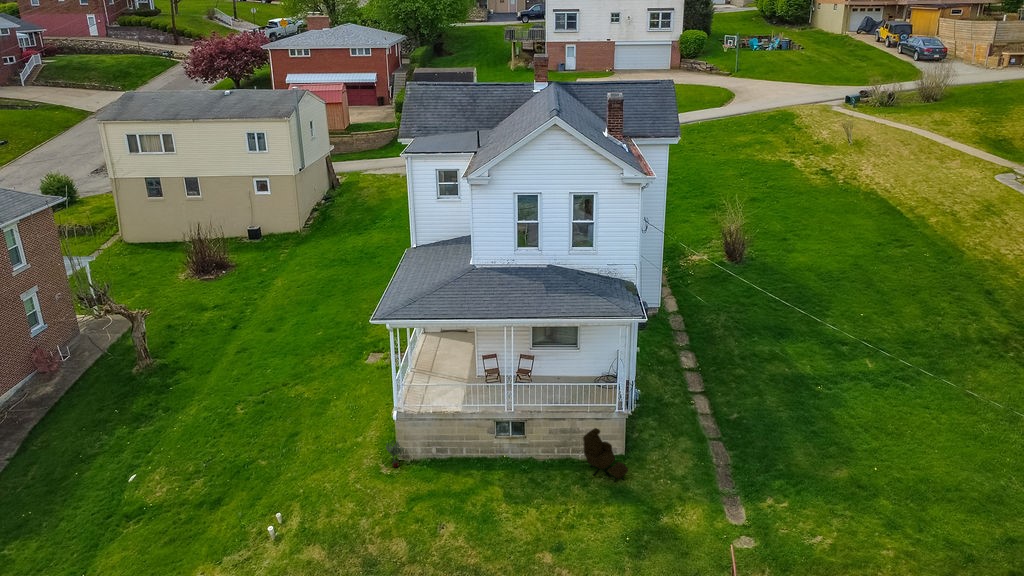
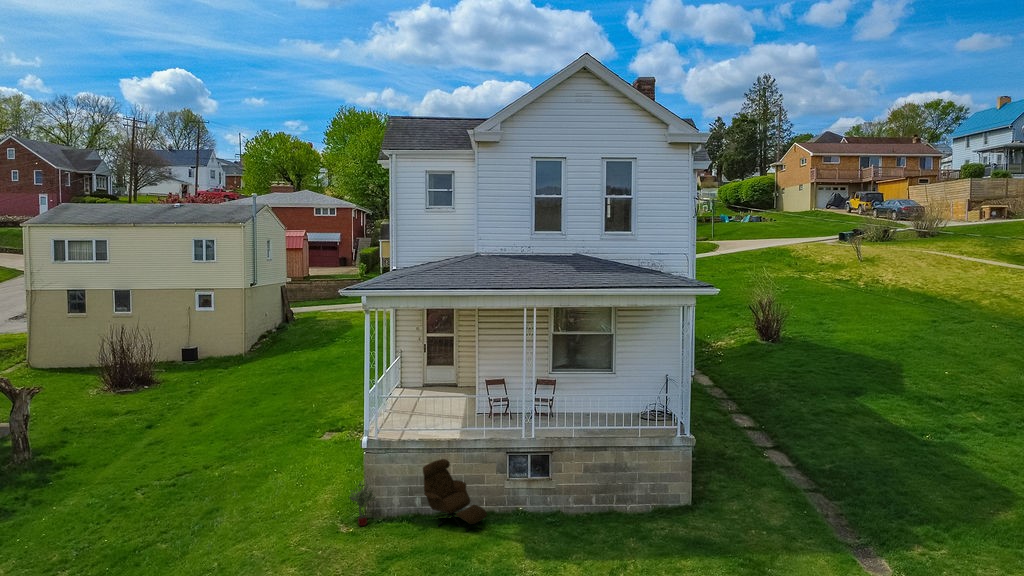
lounge chair: present [583,428,628,481] -> present [423,459,487,531]

